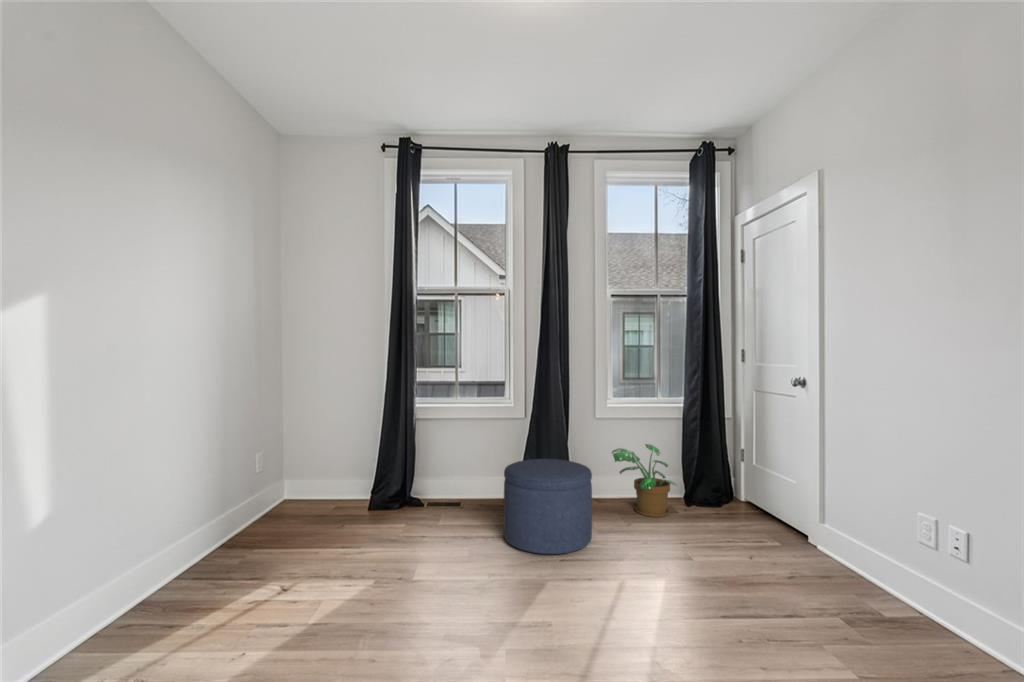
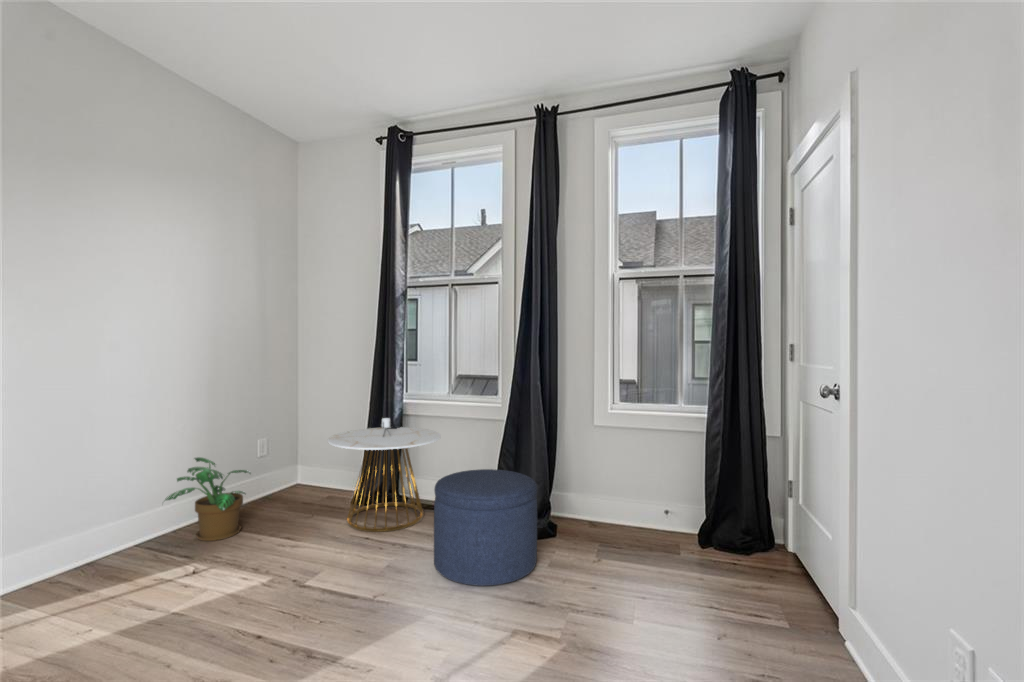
side table: none [361,421,468,530] -> present [328,418,441,532]
potted plant: present [612,444,676,517] -> present [165,457,251,541]

